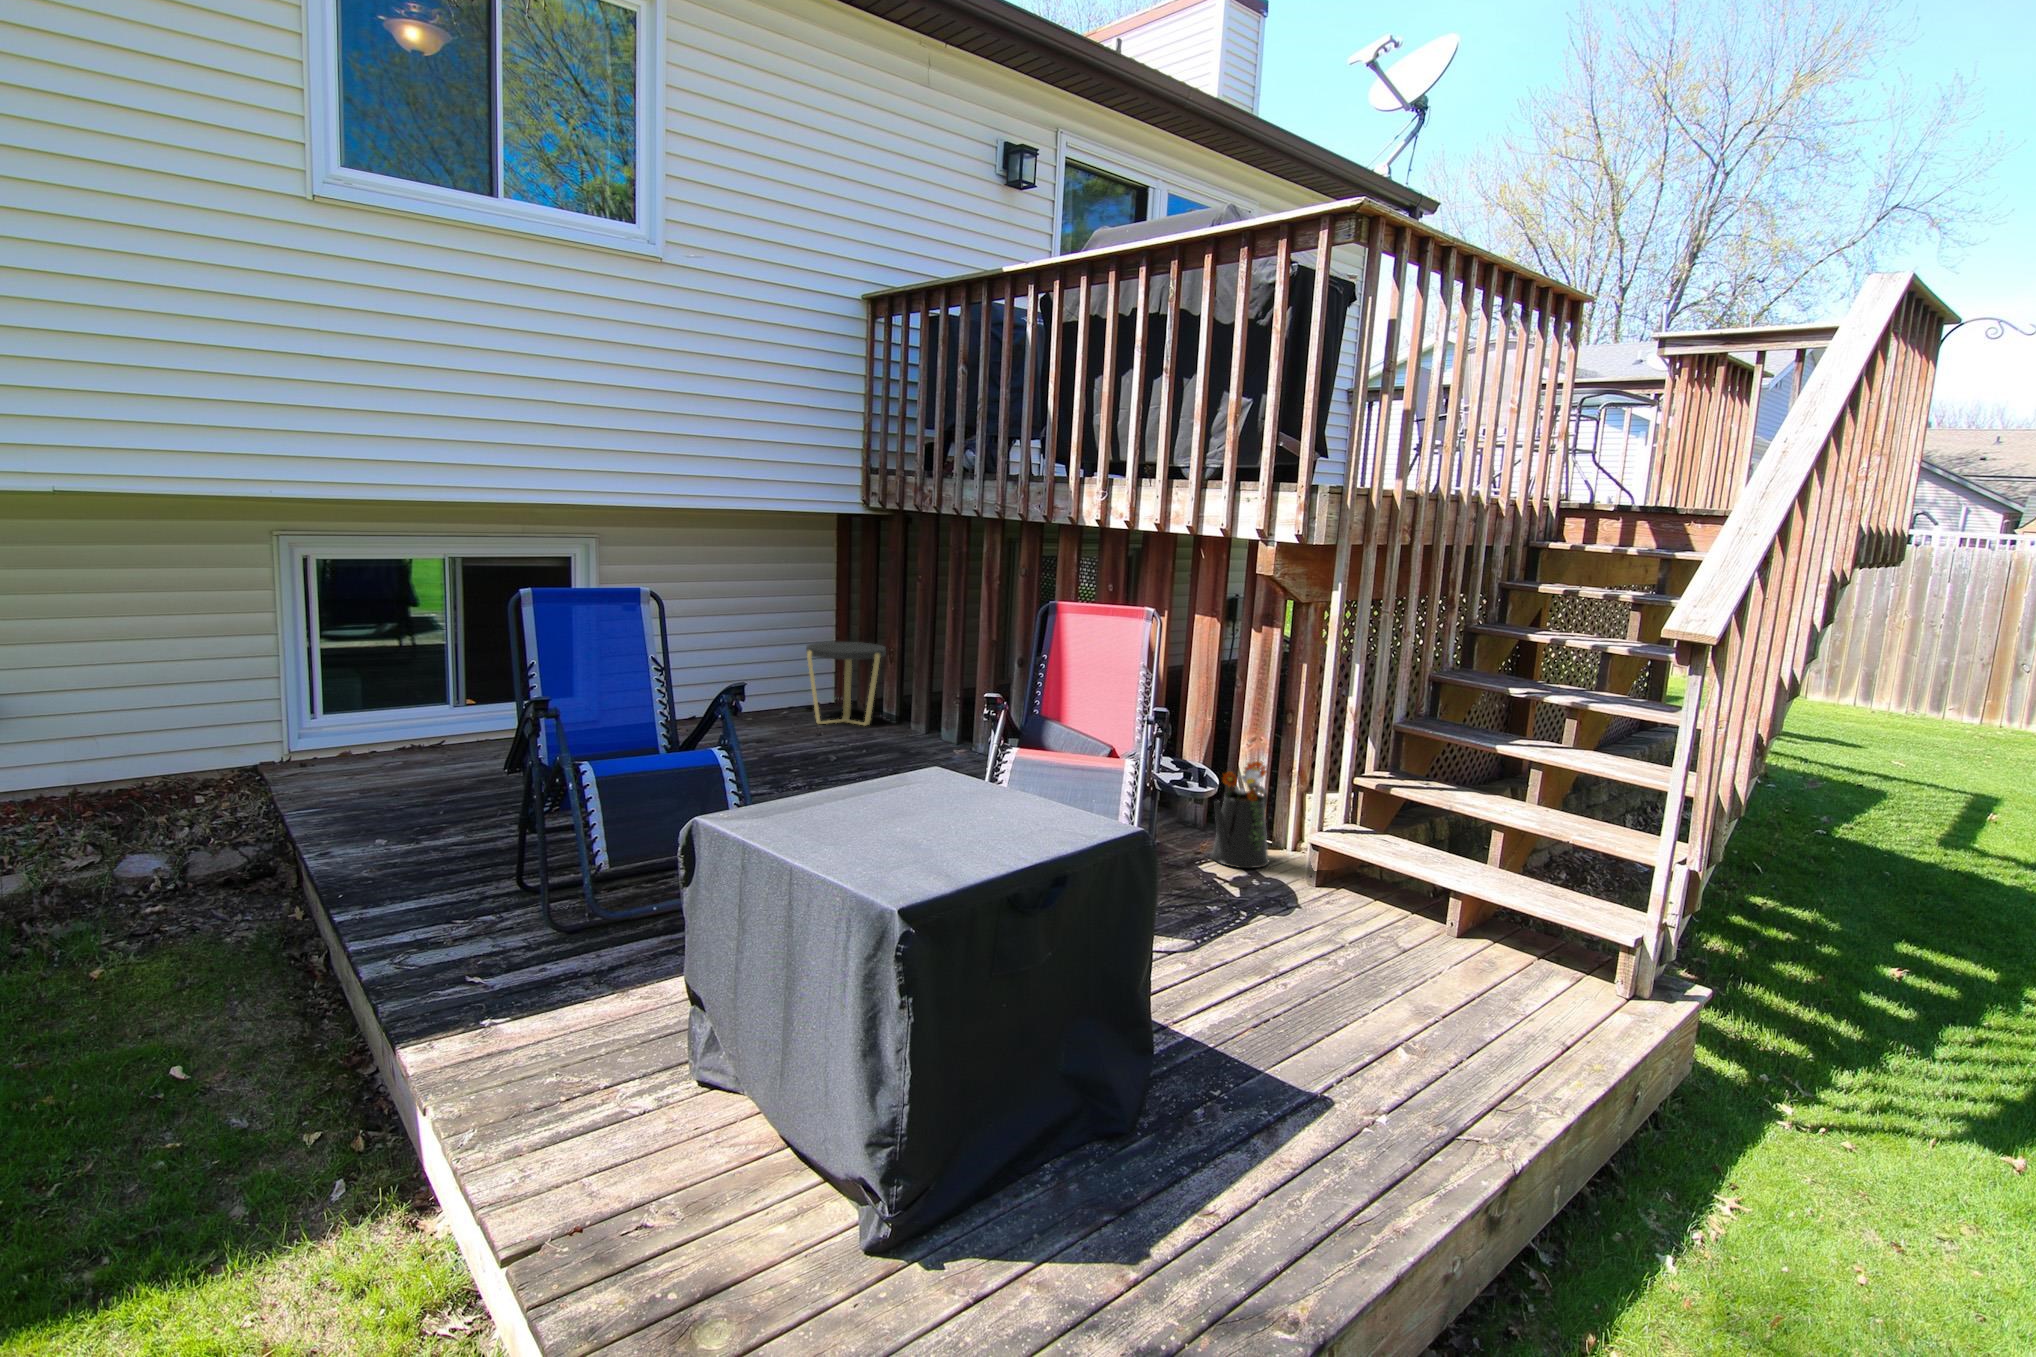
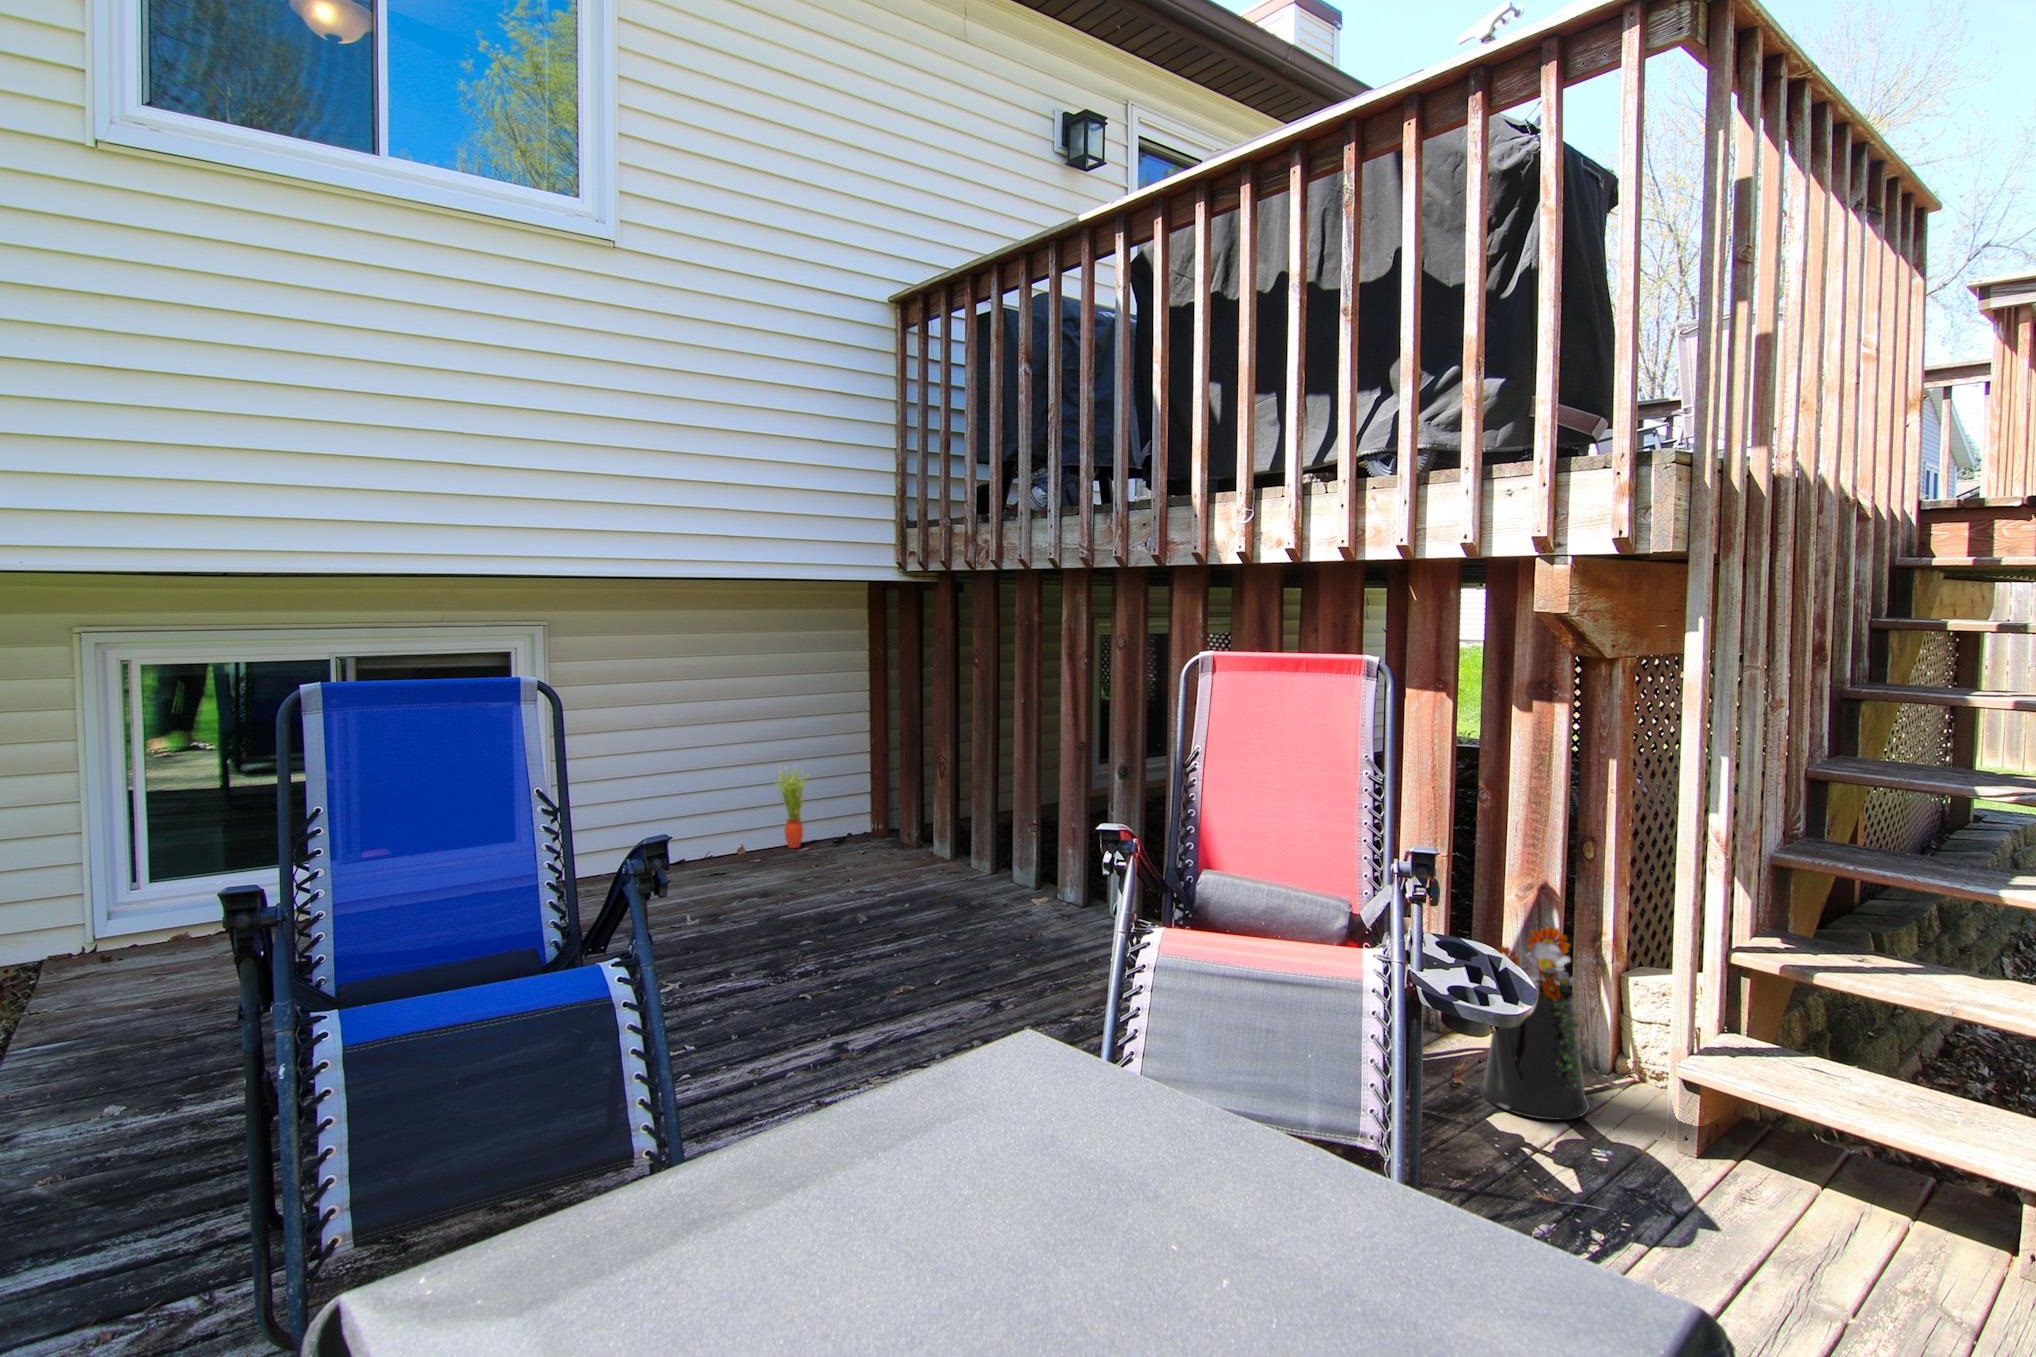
side table: present [806,642,886,725] -> none [826,754,934,869]
potted plant: none [765,647,792,709] -> present [776,767,809,848]

